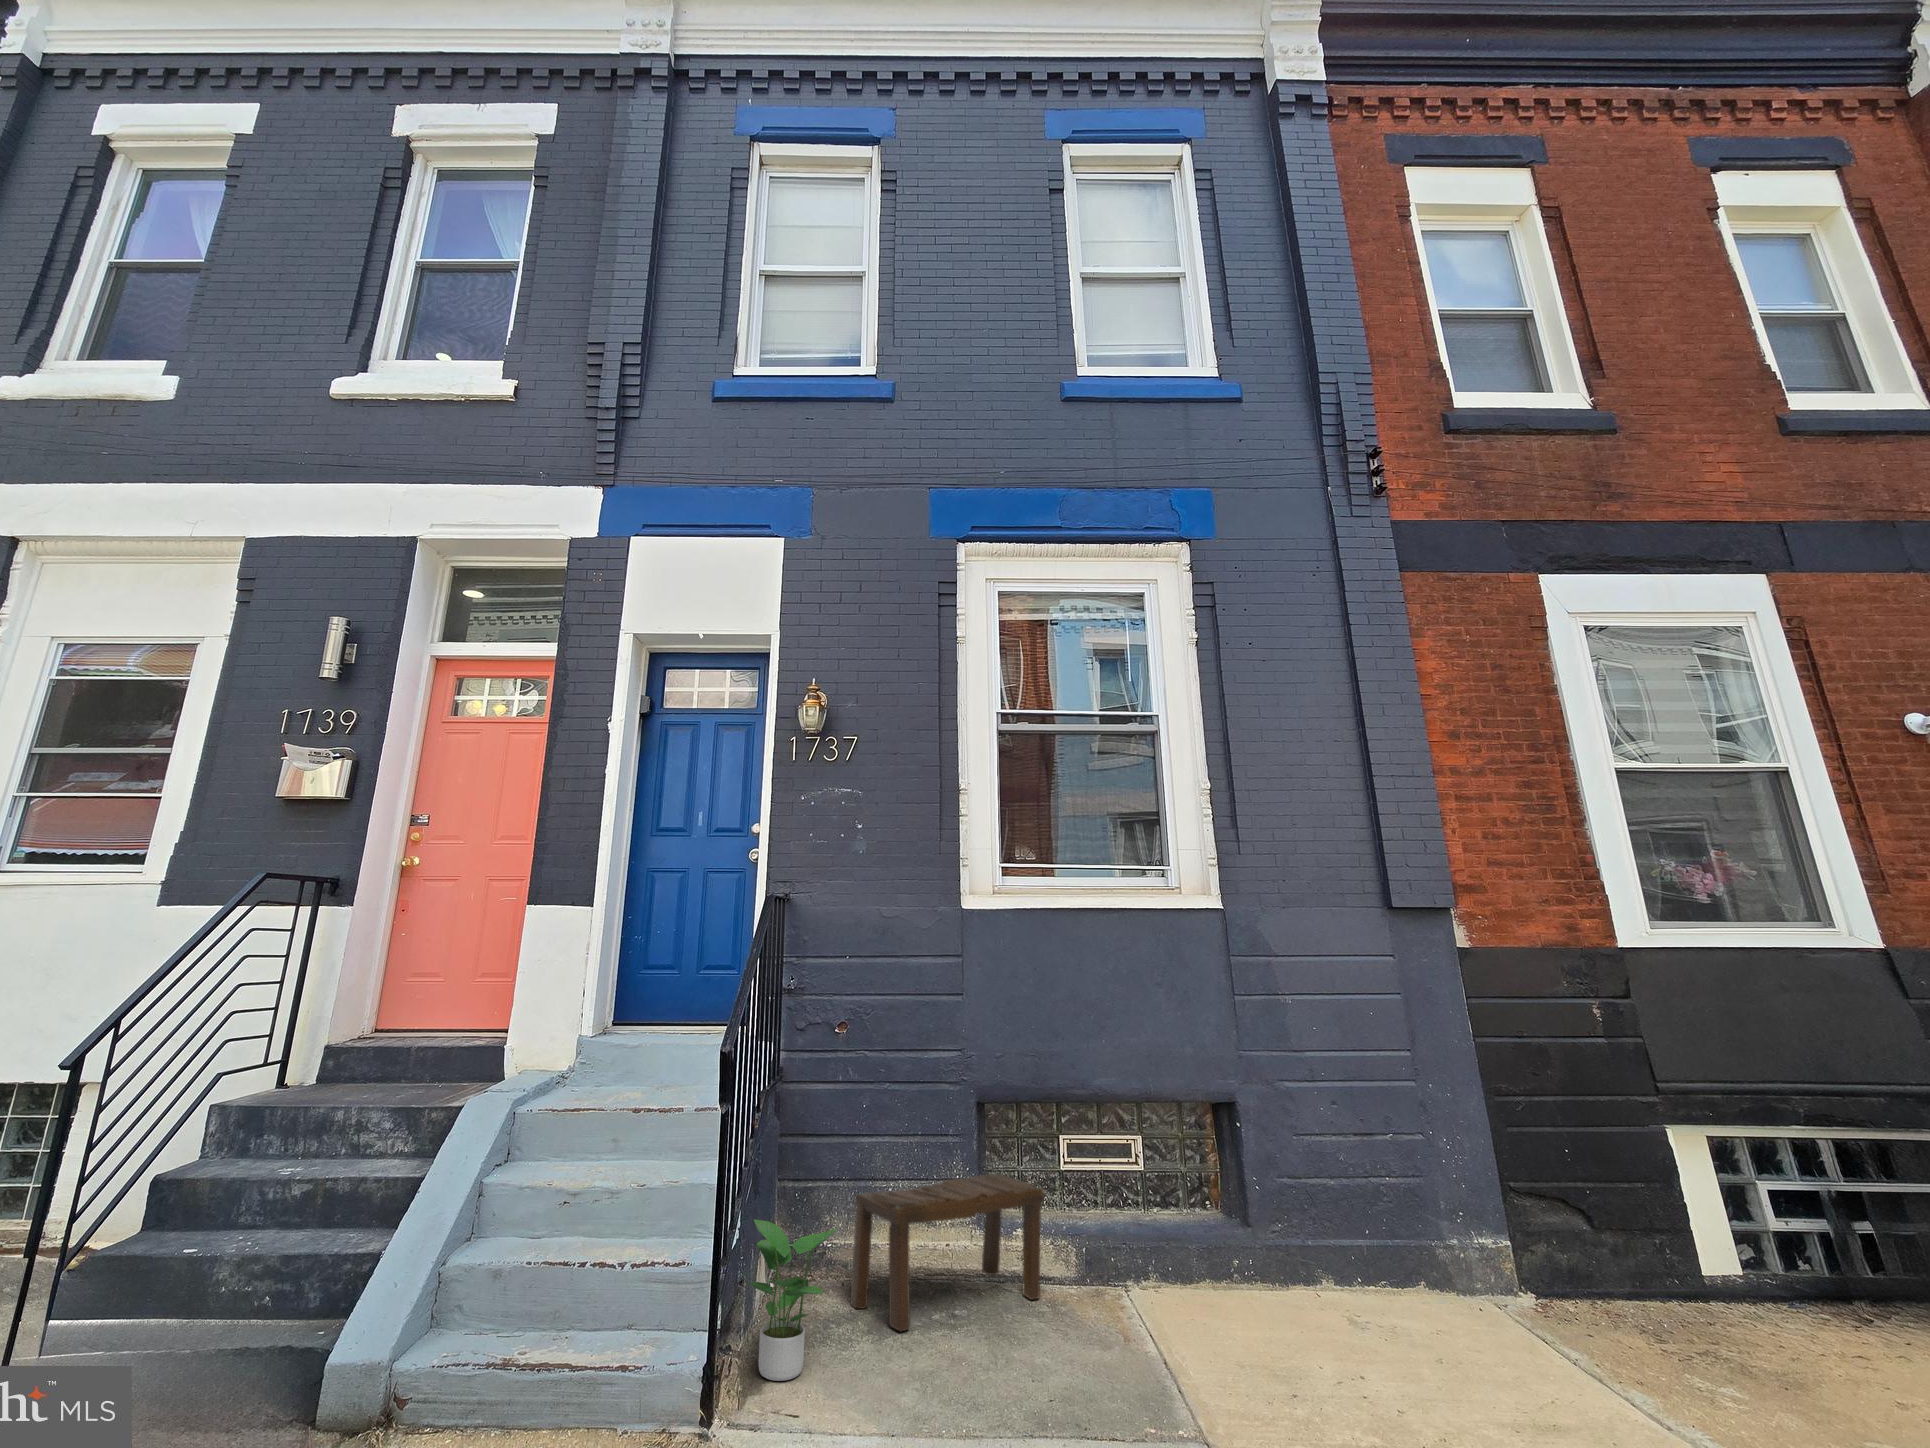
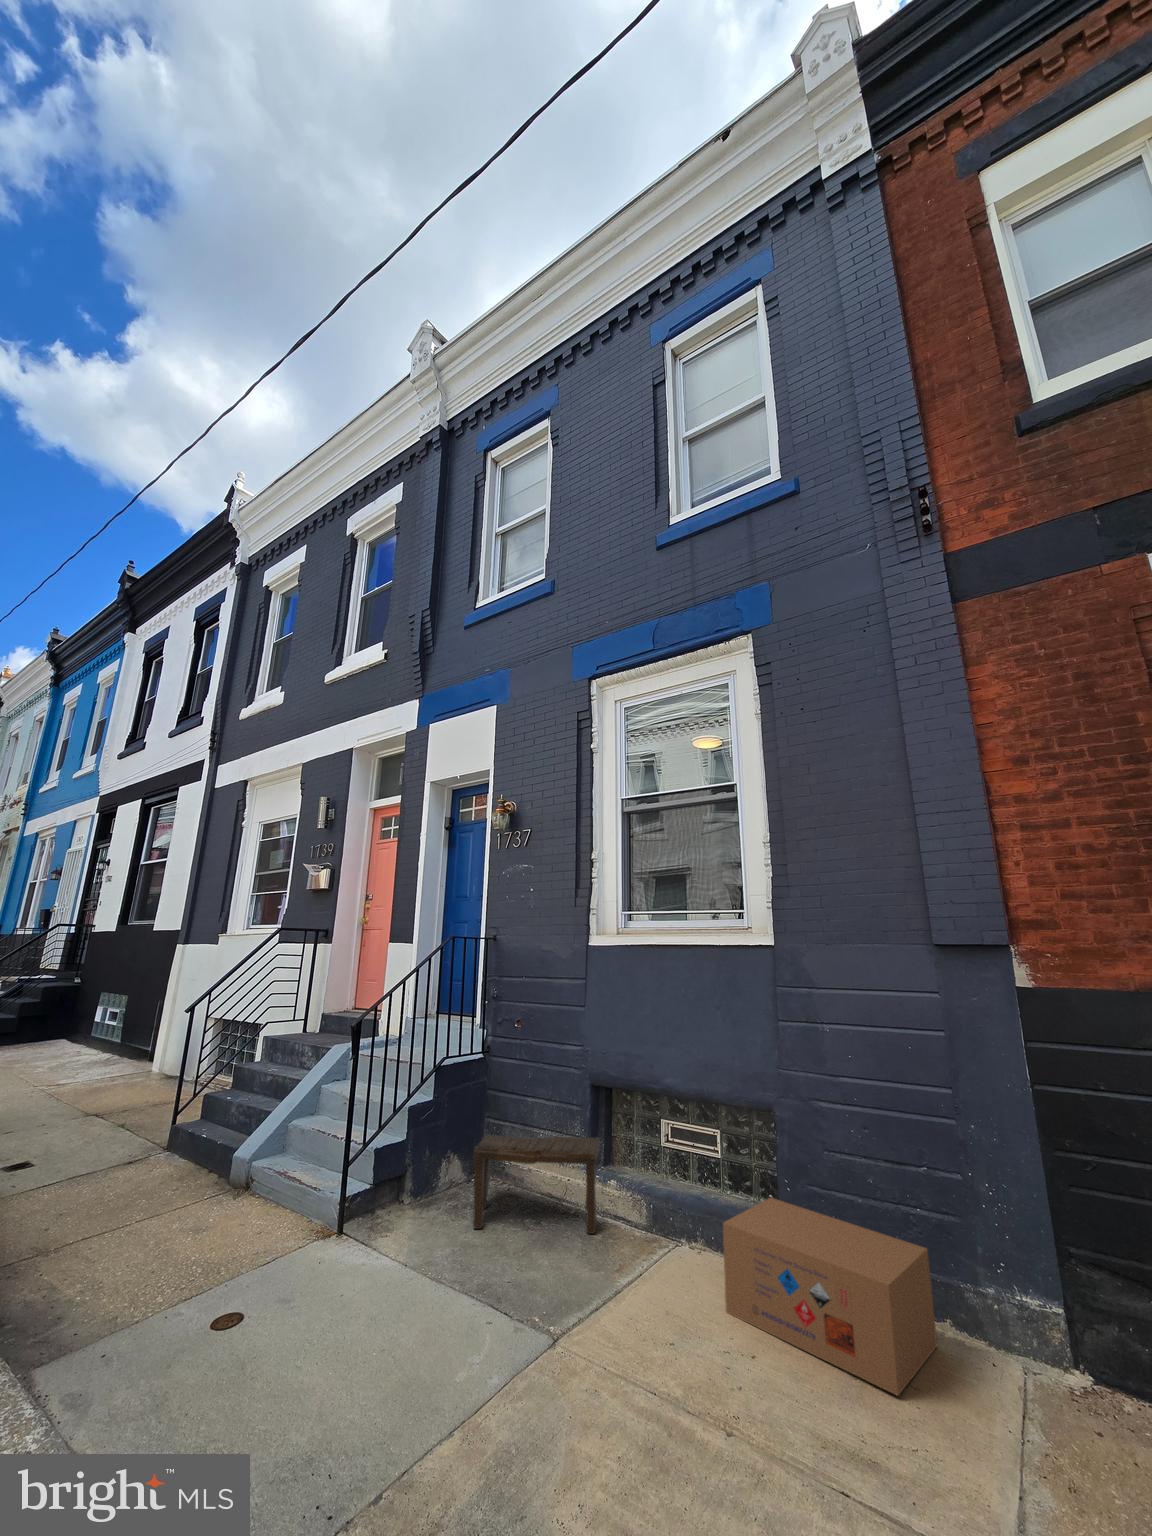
cardboard box: none [1245,1200,1485,1352] -> present [723,1198,937,1396]
potted plant: present [747,1220,839,1381] -> none [358,1137,417,1236]

